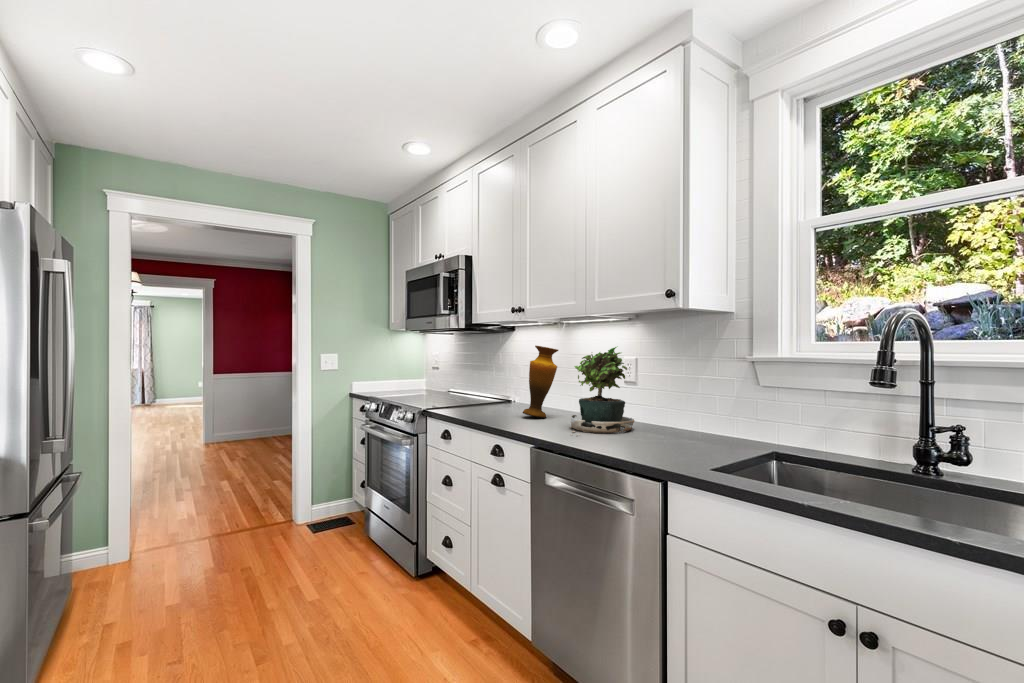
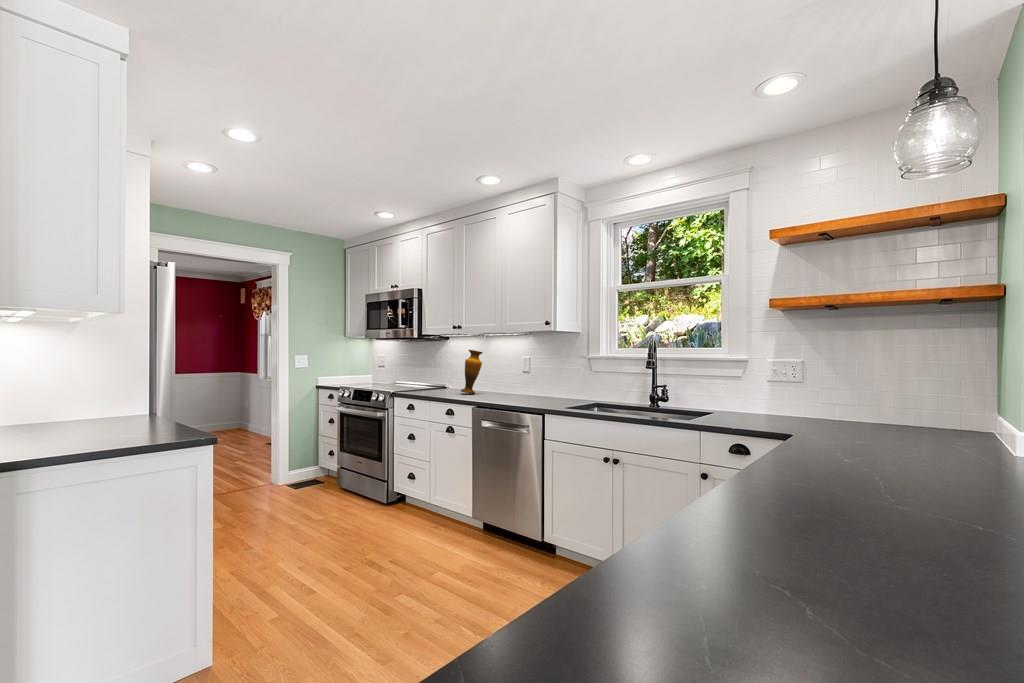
potted plant: present [570,346,634,436] -> none [492,350,528,400]

